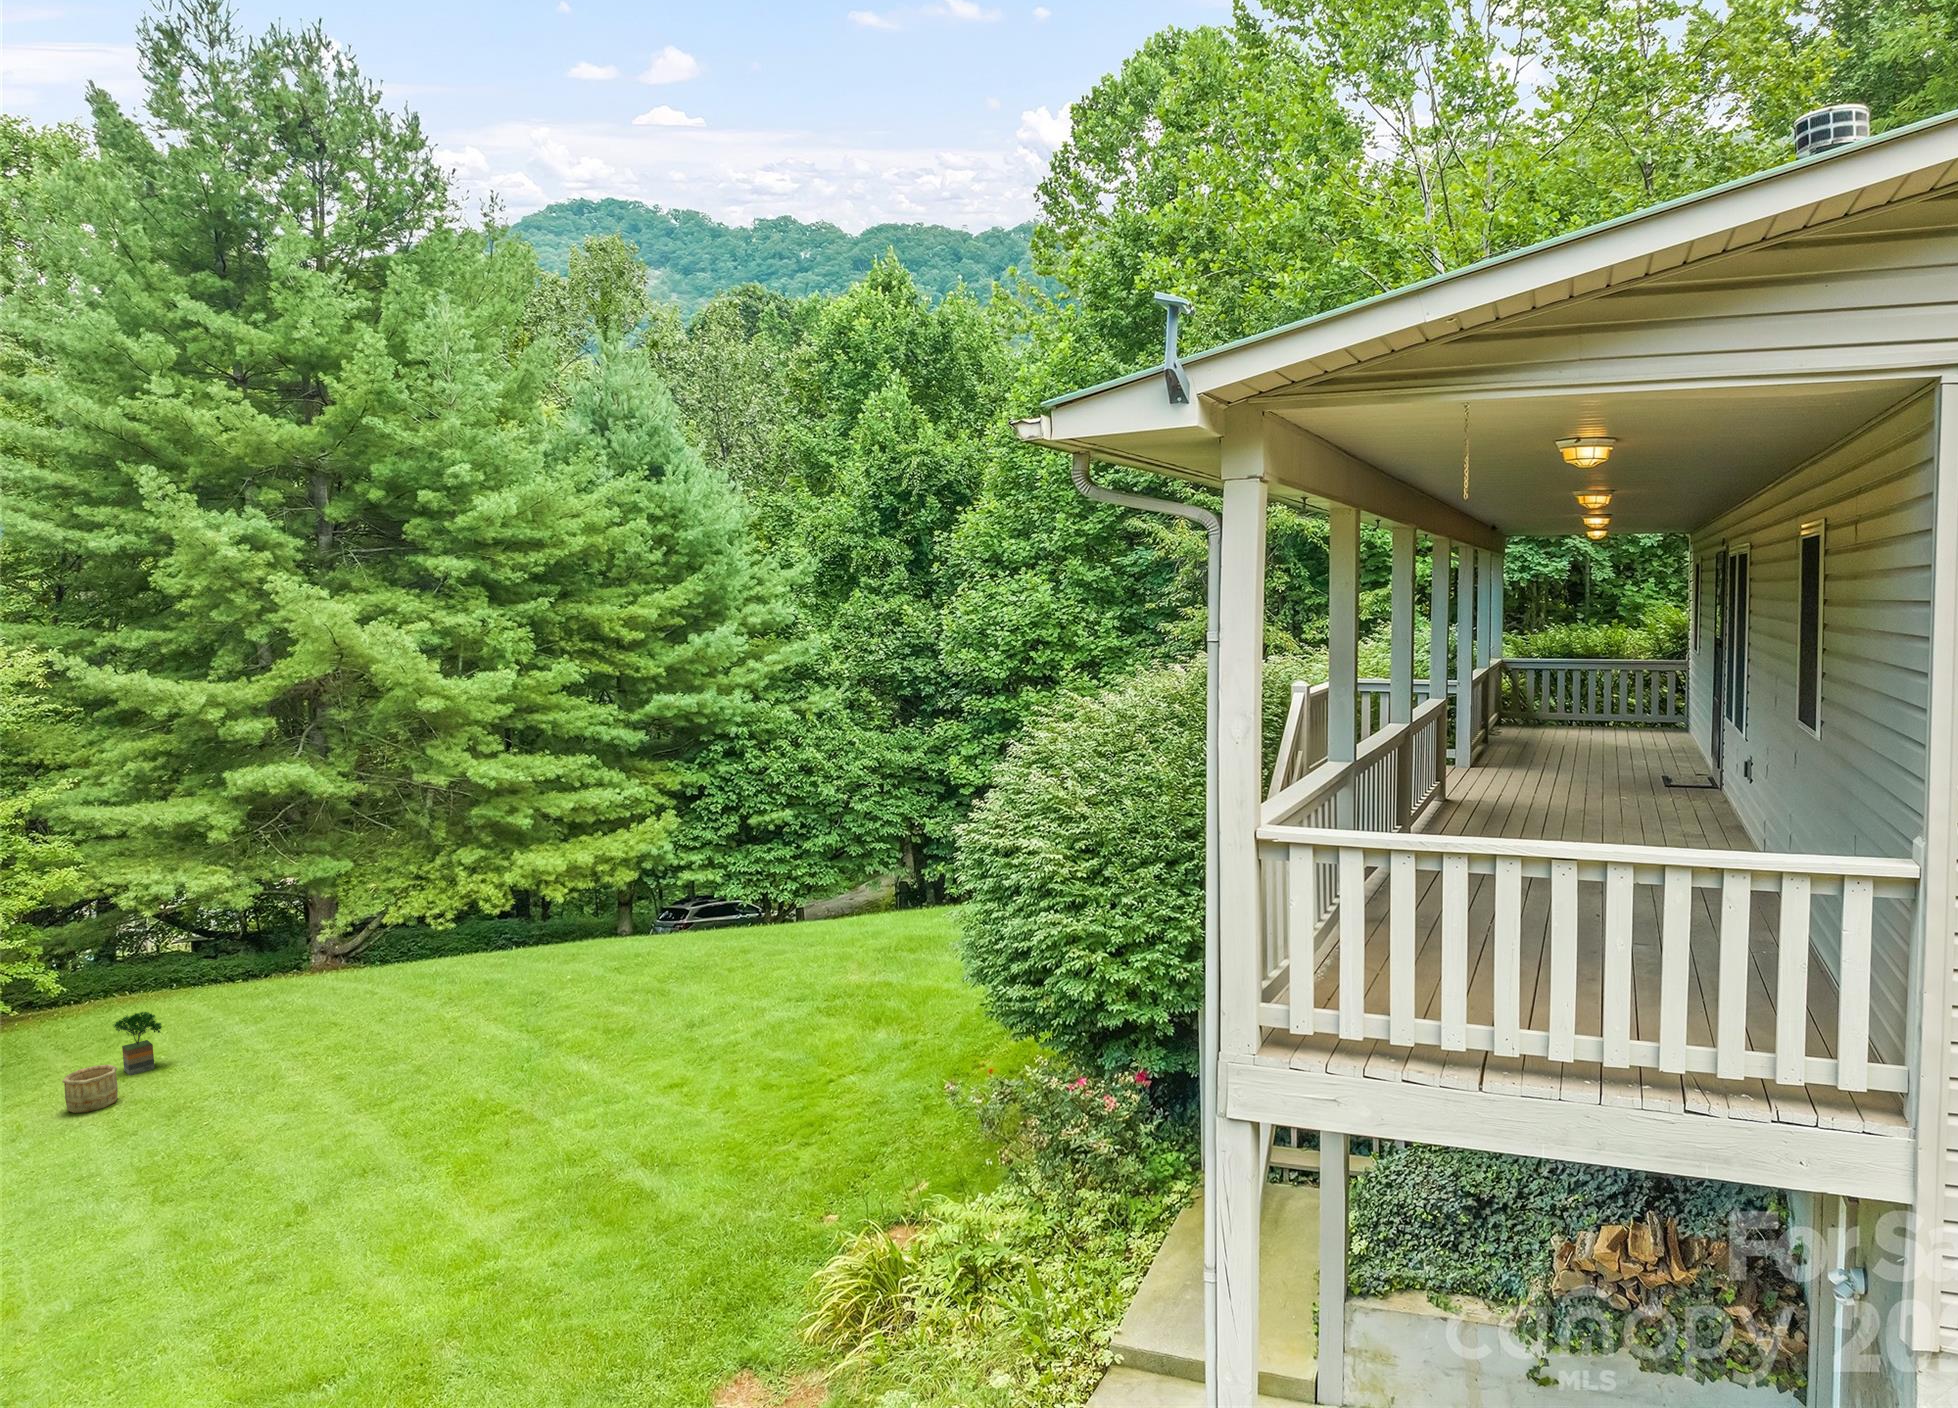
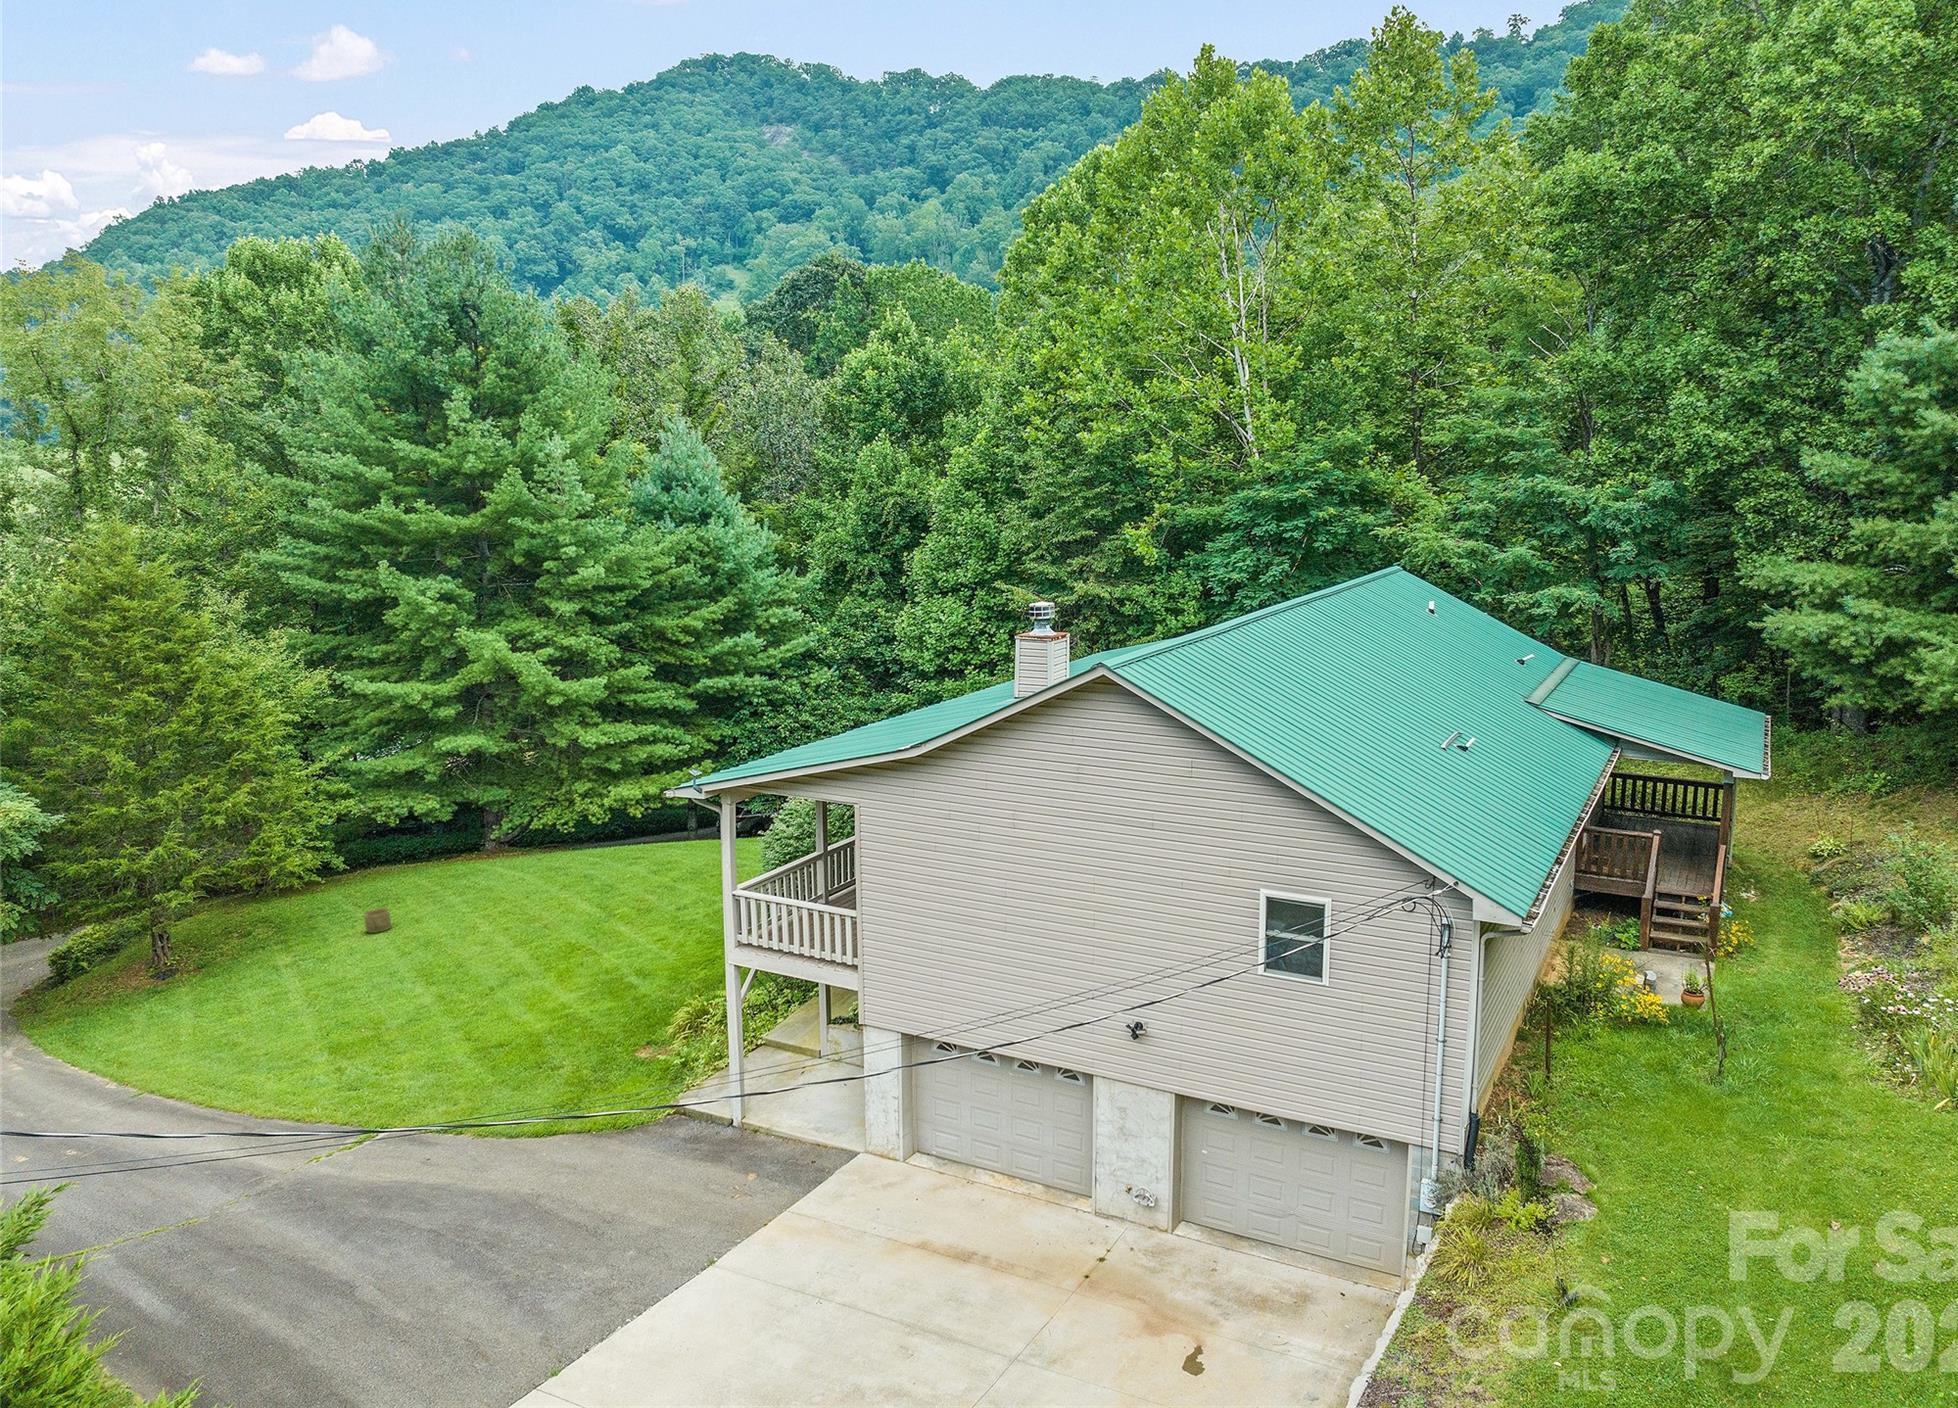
potted tree: present [113,1012,162,1075] -> none [384,880,411,915]

